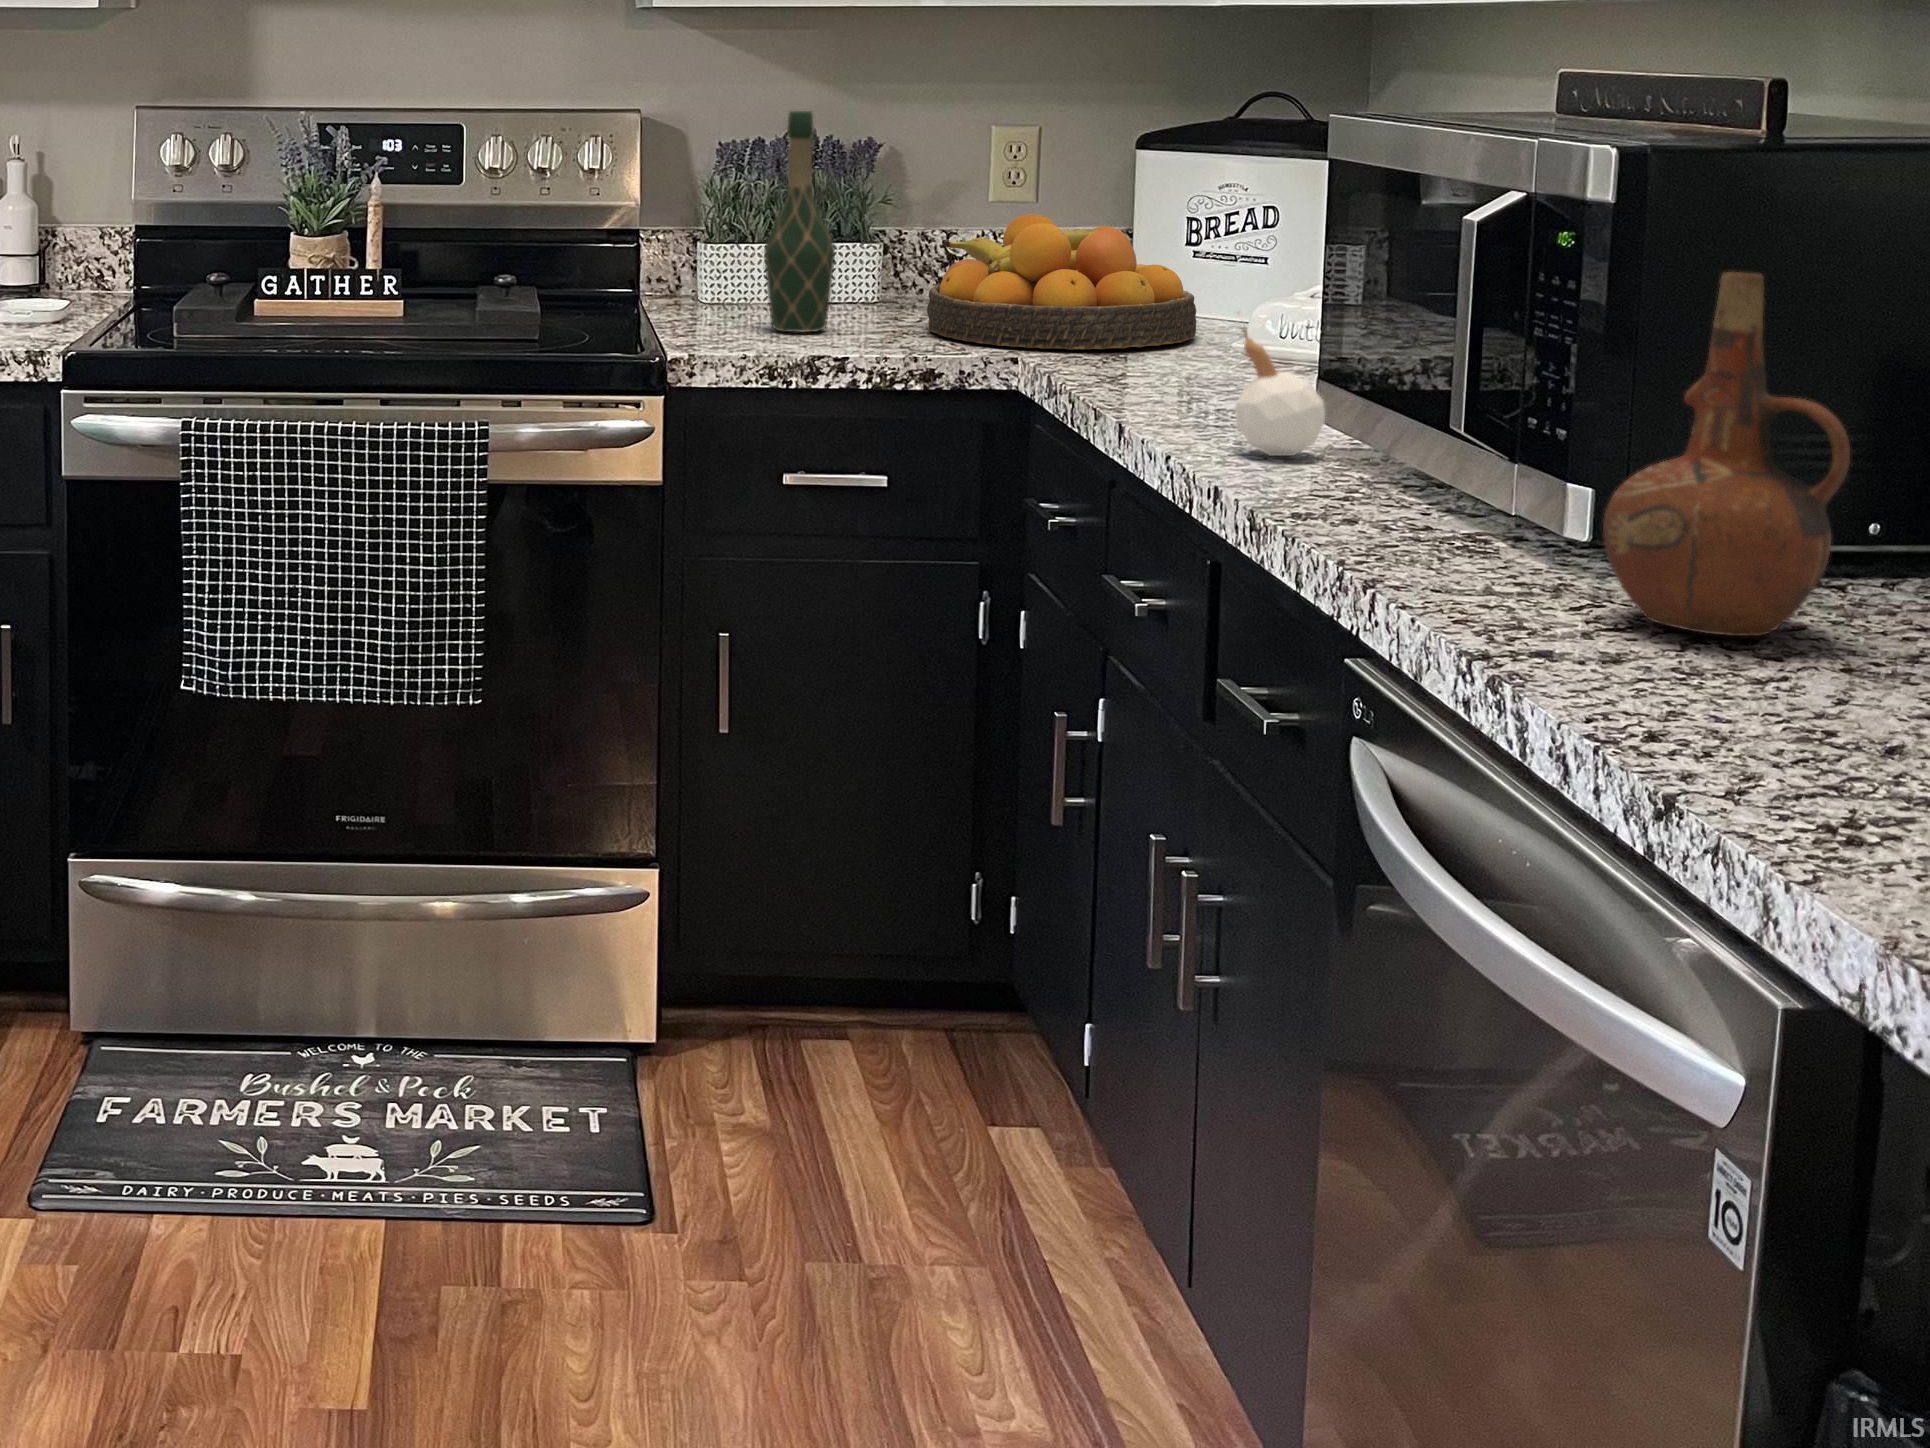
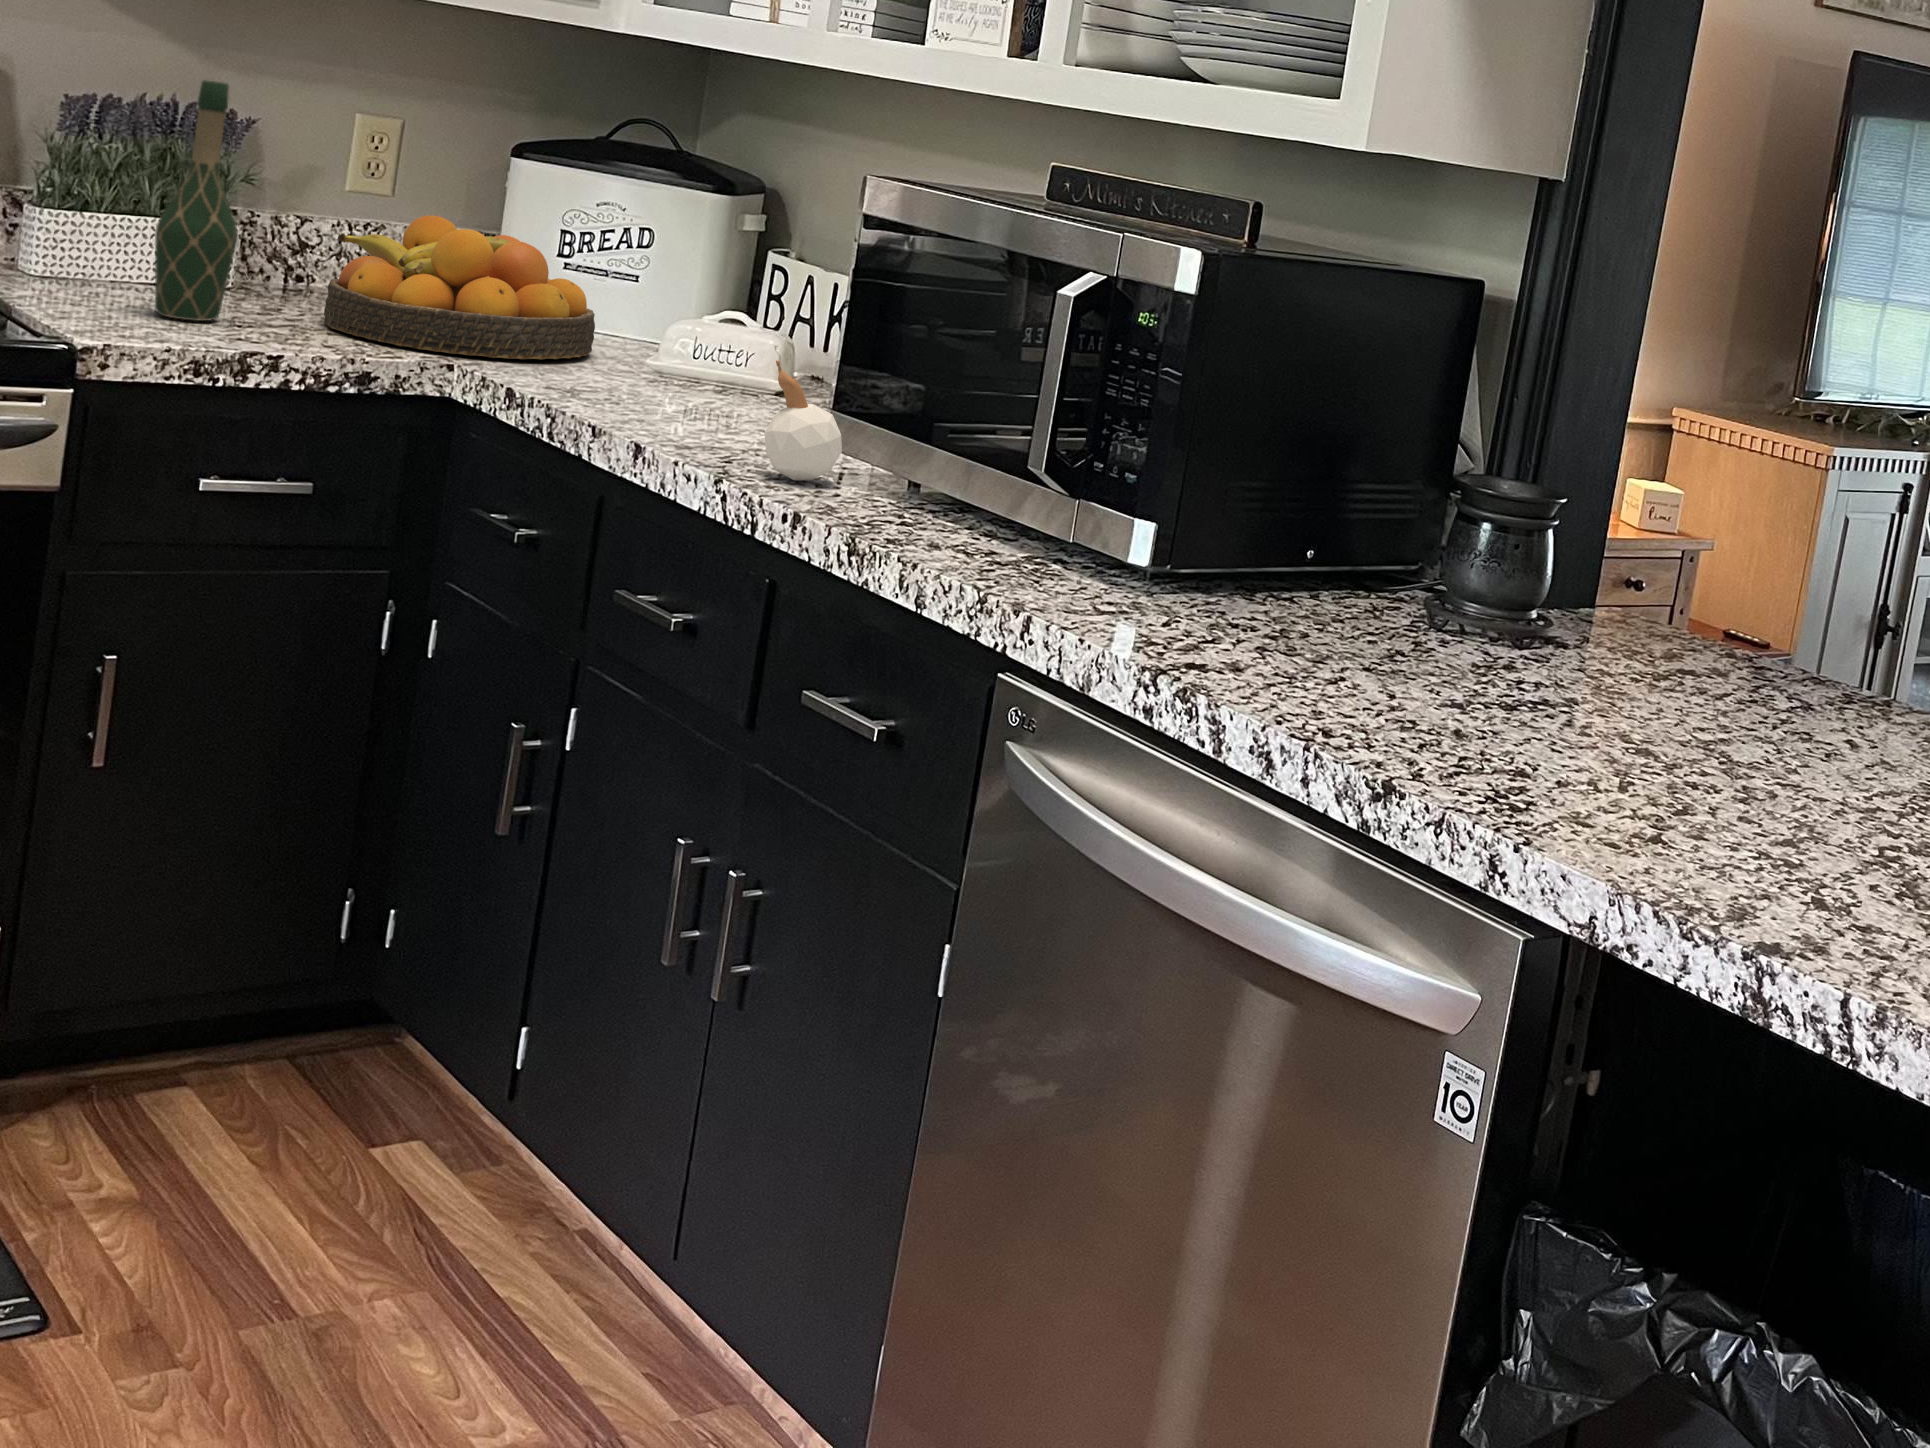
ceramic pitcher: present [1603,272,1850,636] -> none [1192,360,1367,646]

